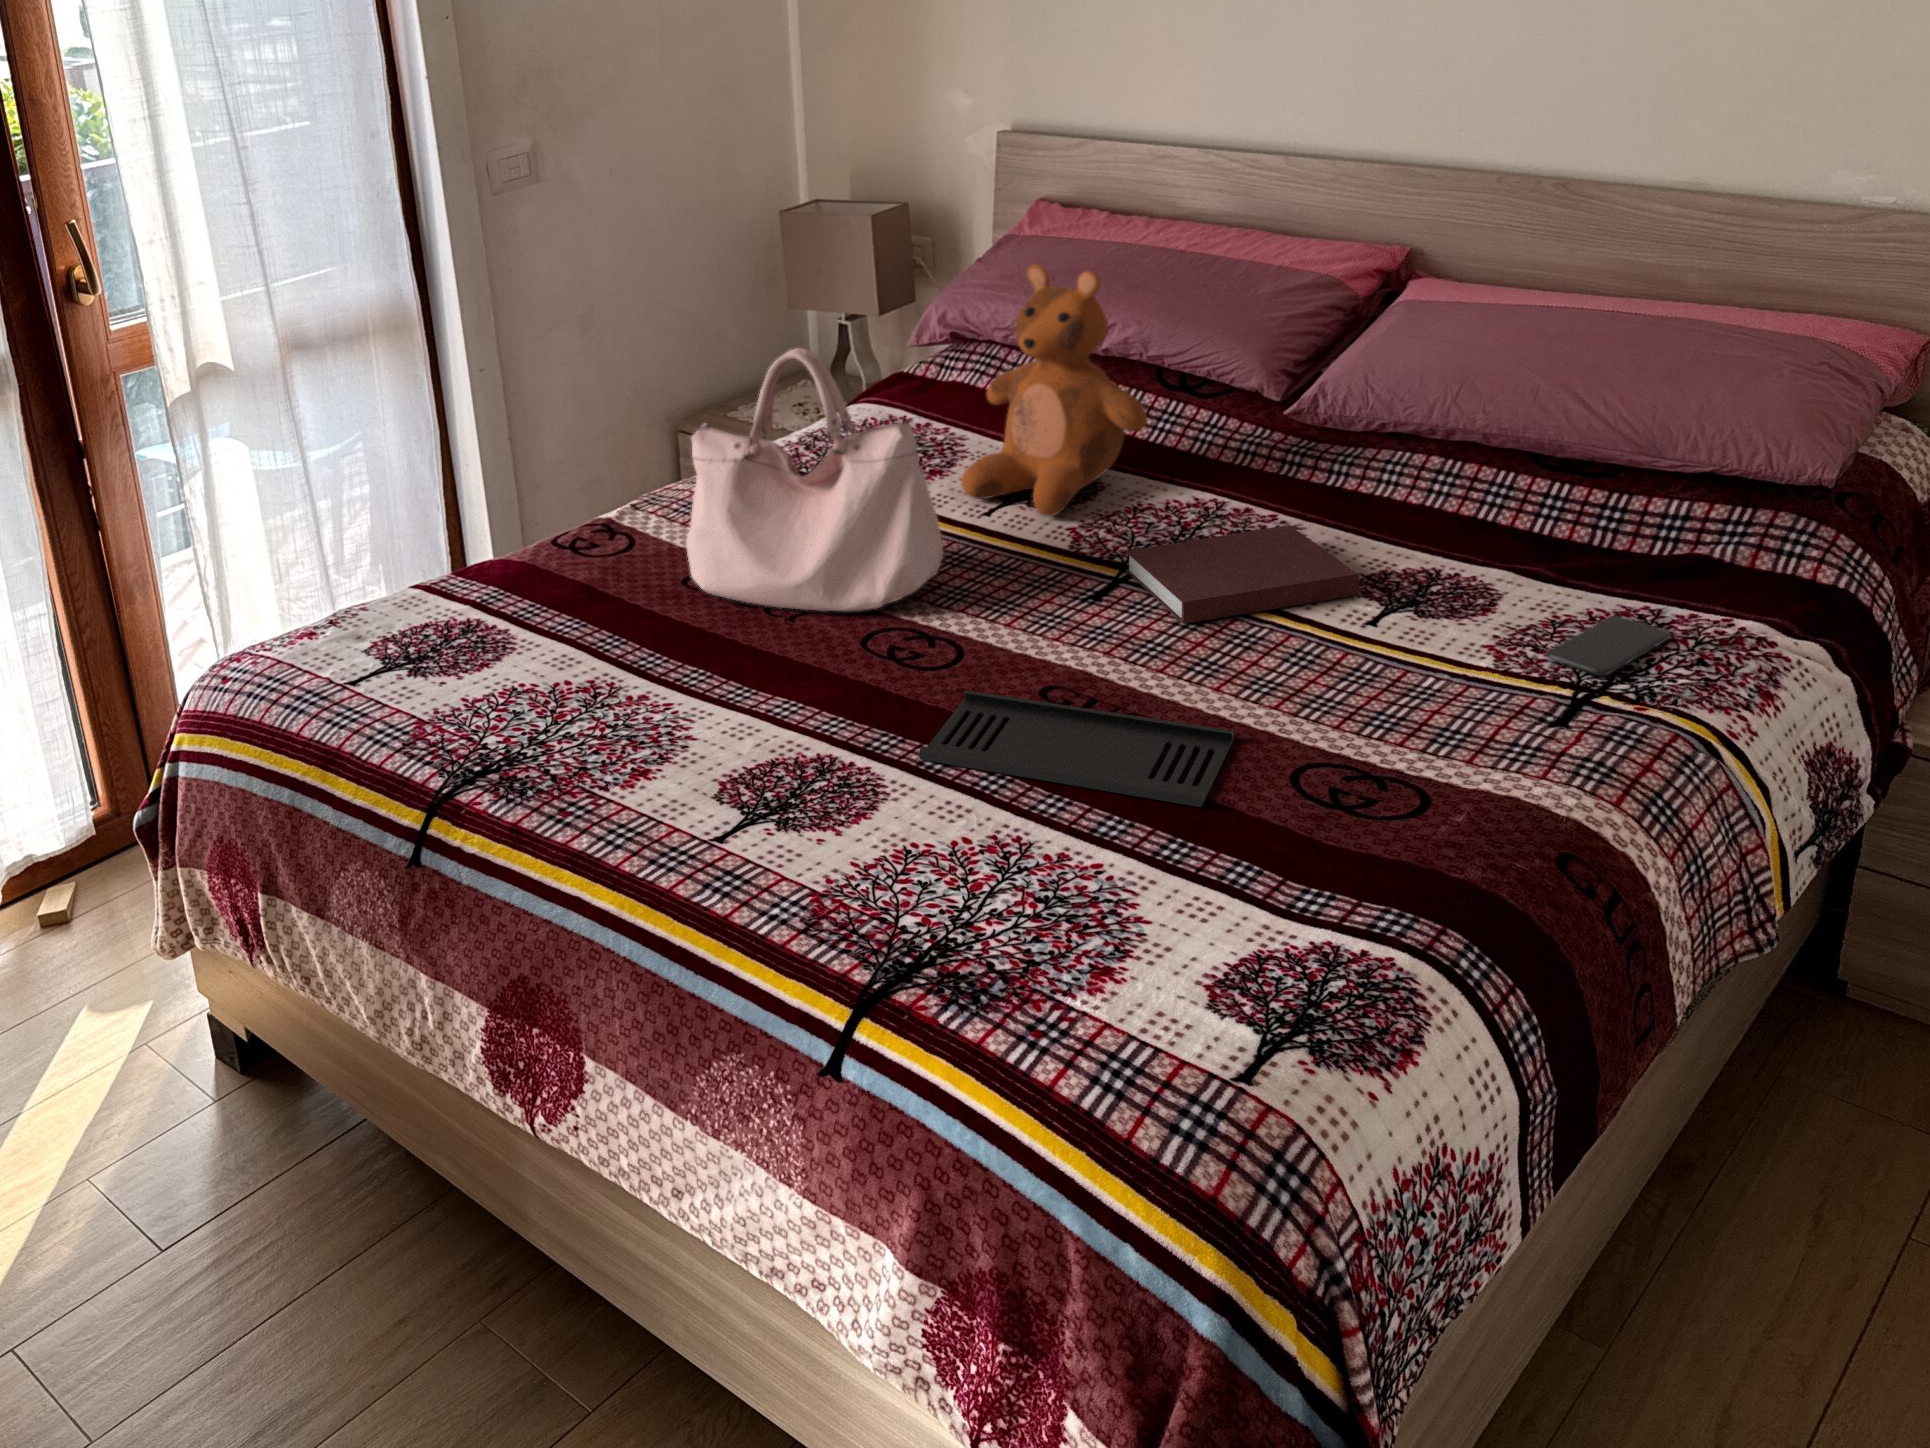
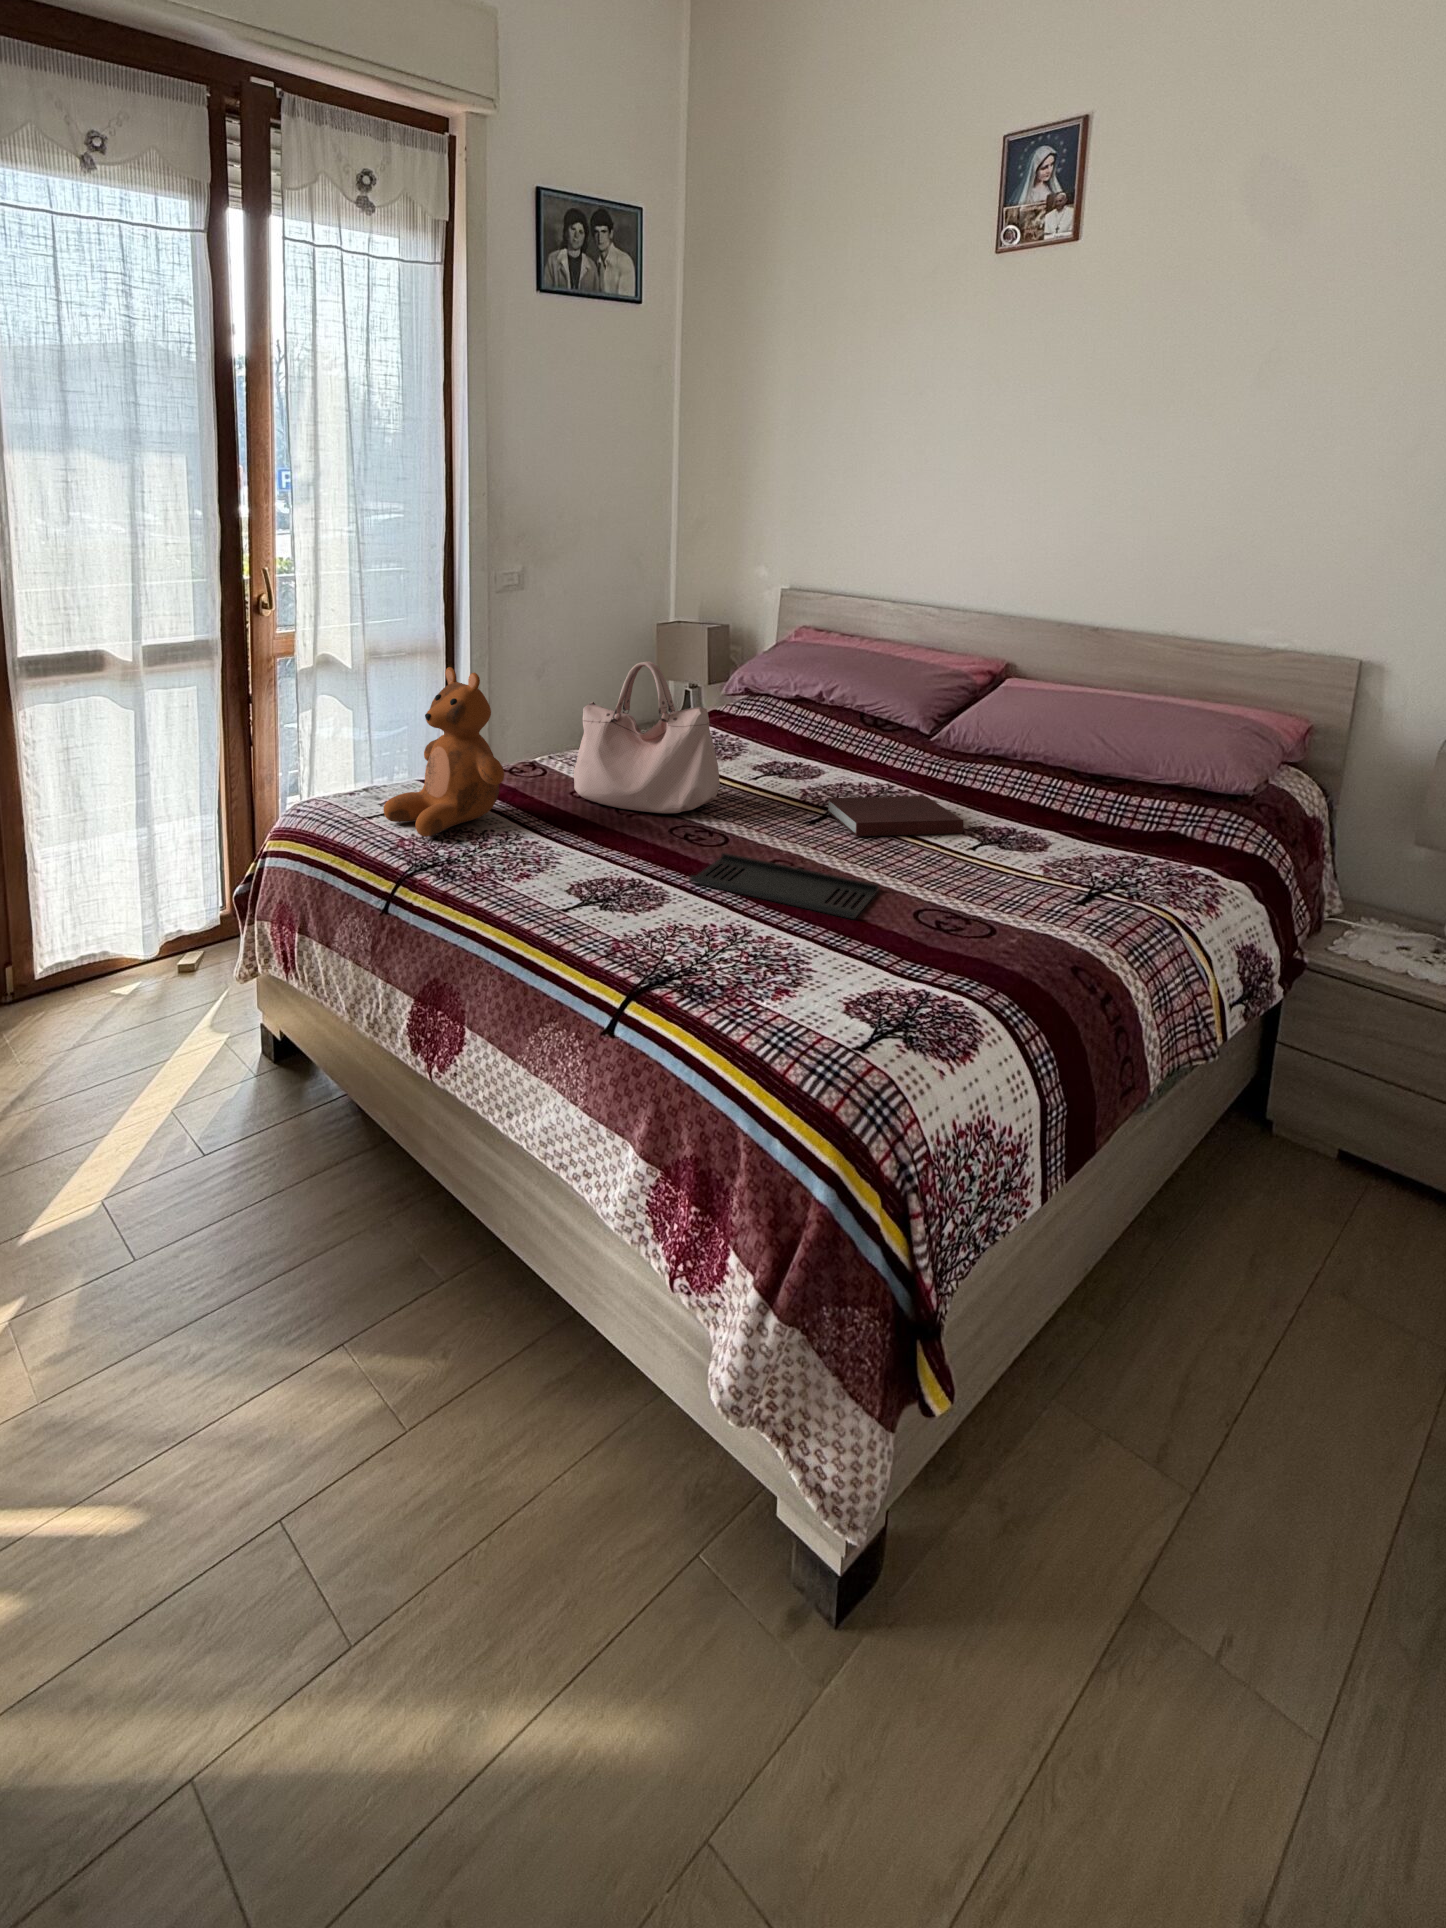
teddy bear: present [961,264,1147,516] -> present [383,667,504,836]
smartphone: present [1546,616,1670,676] -> none [1074,855,1151,882]

